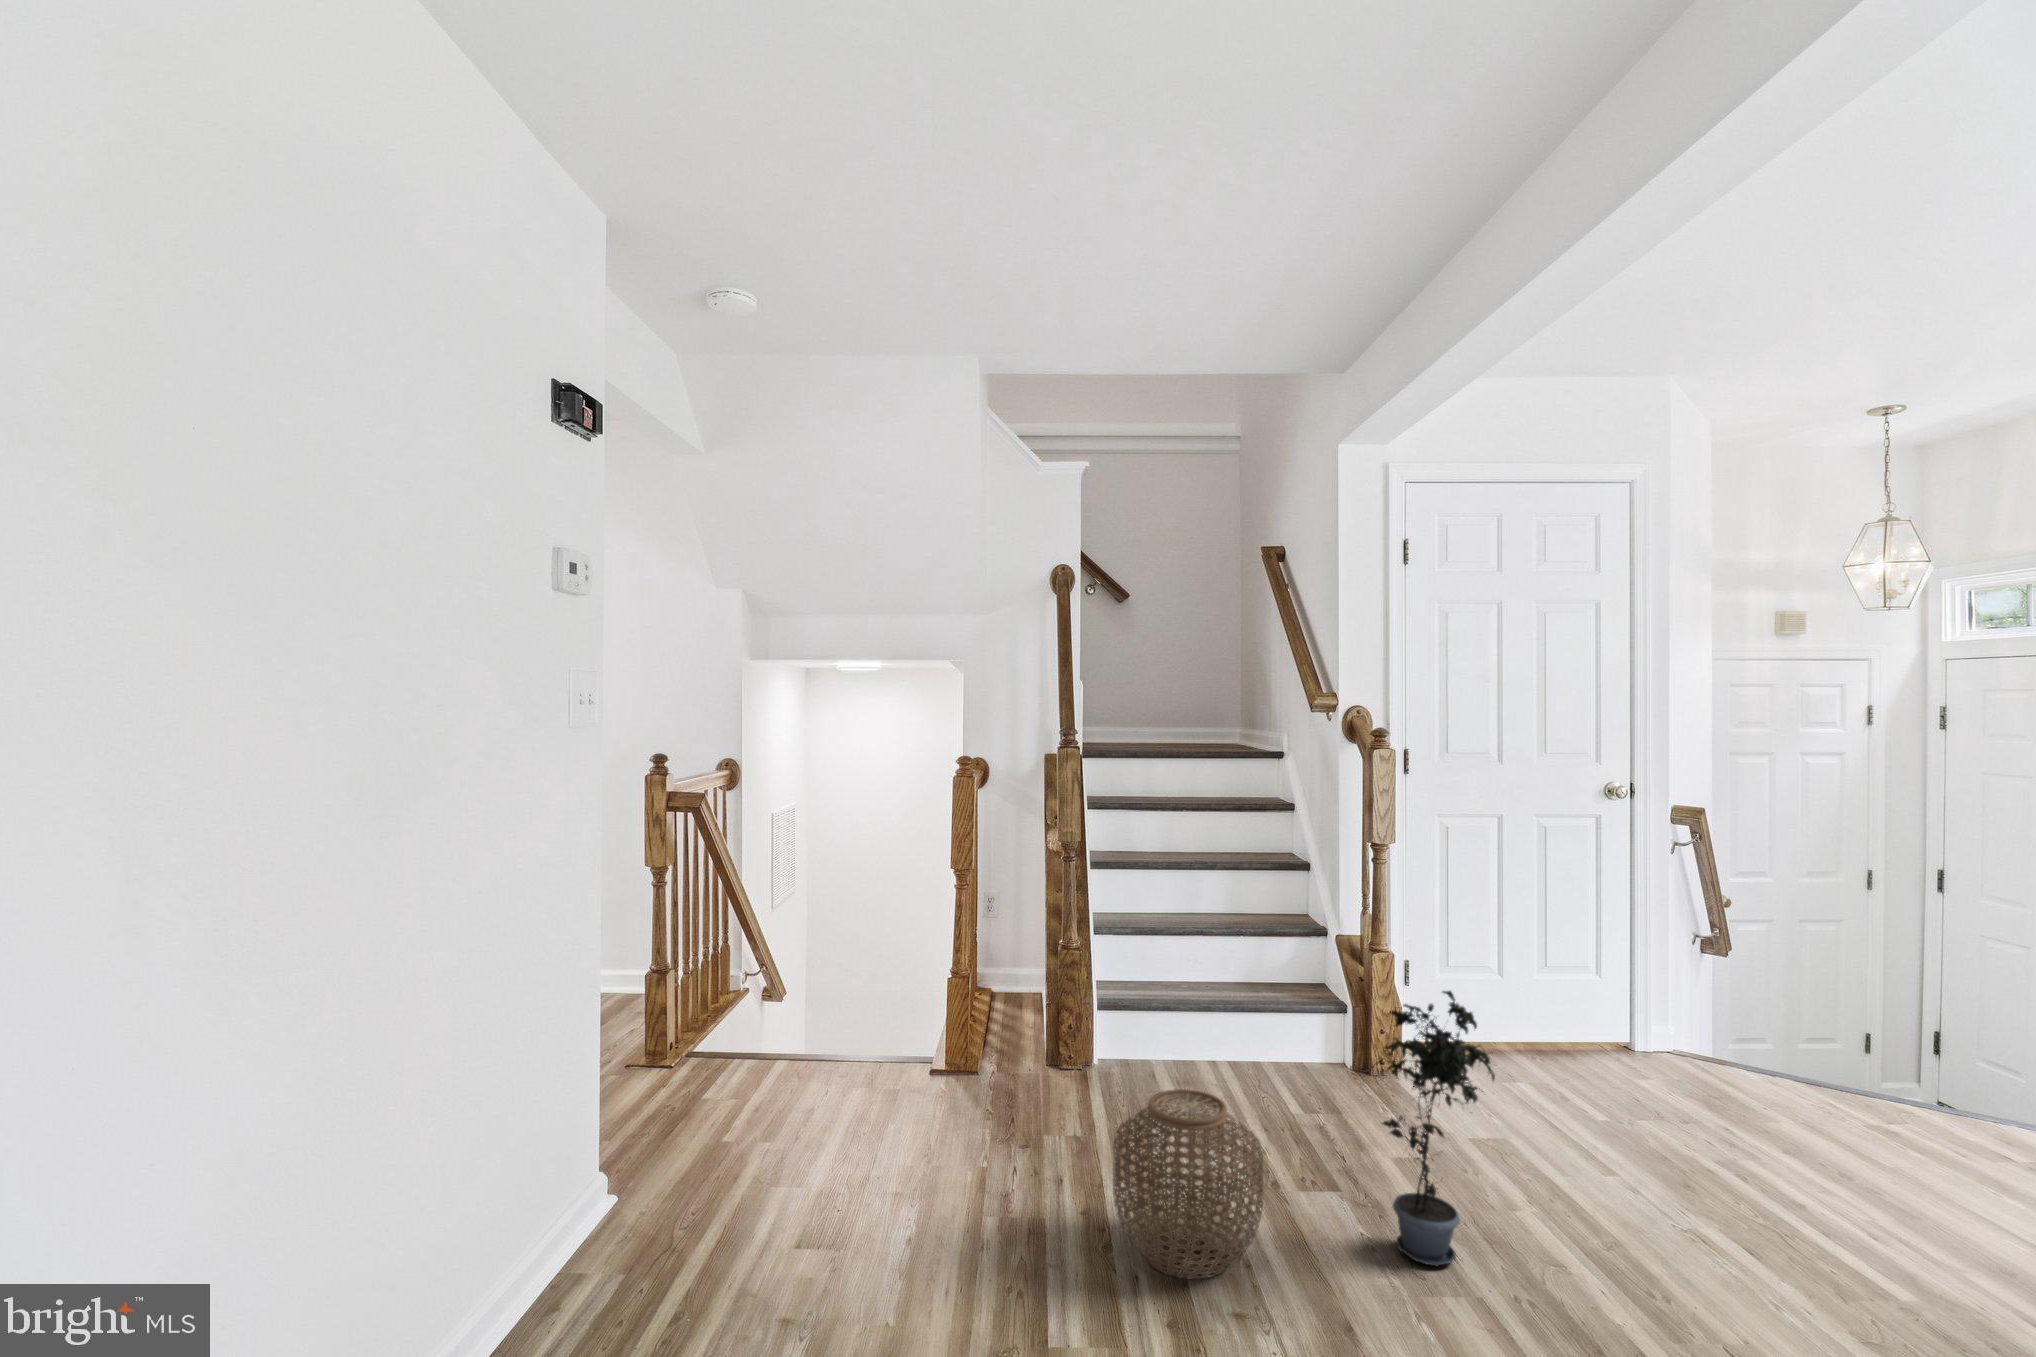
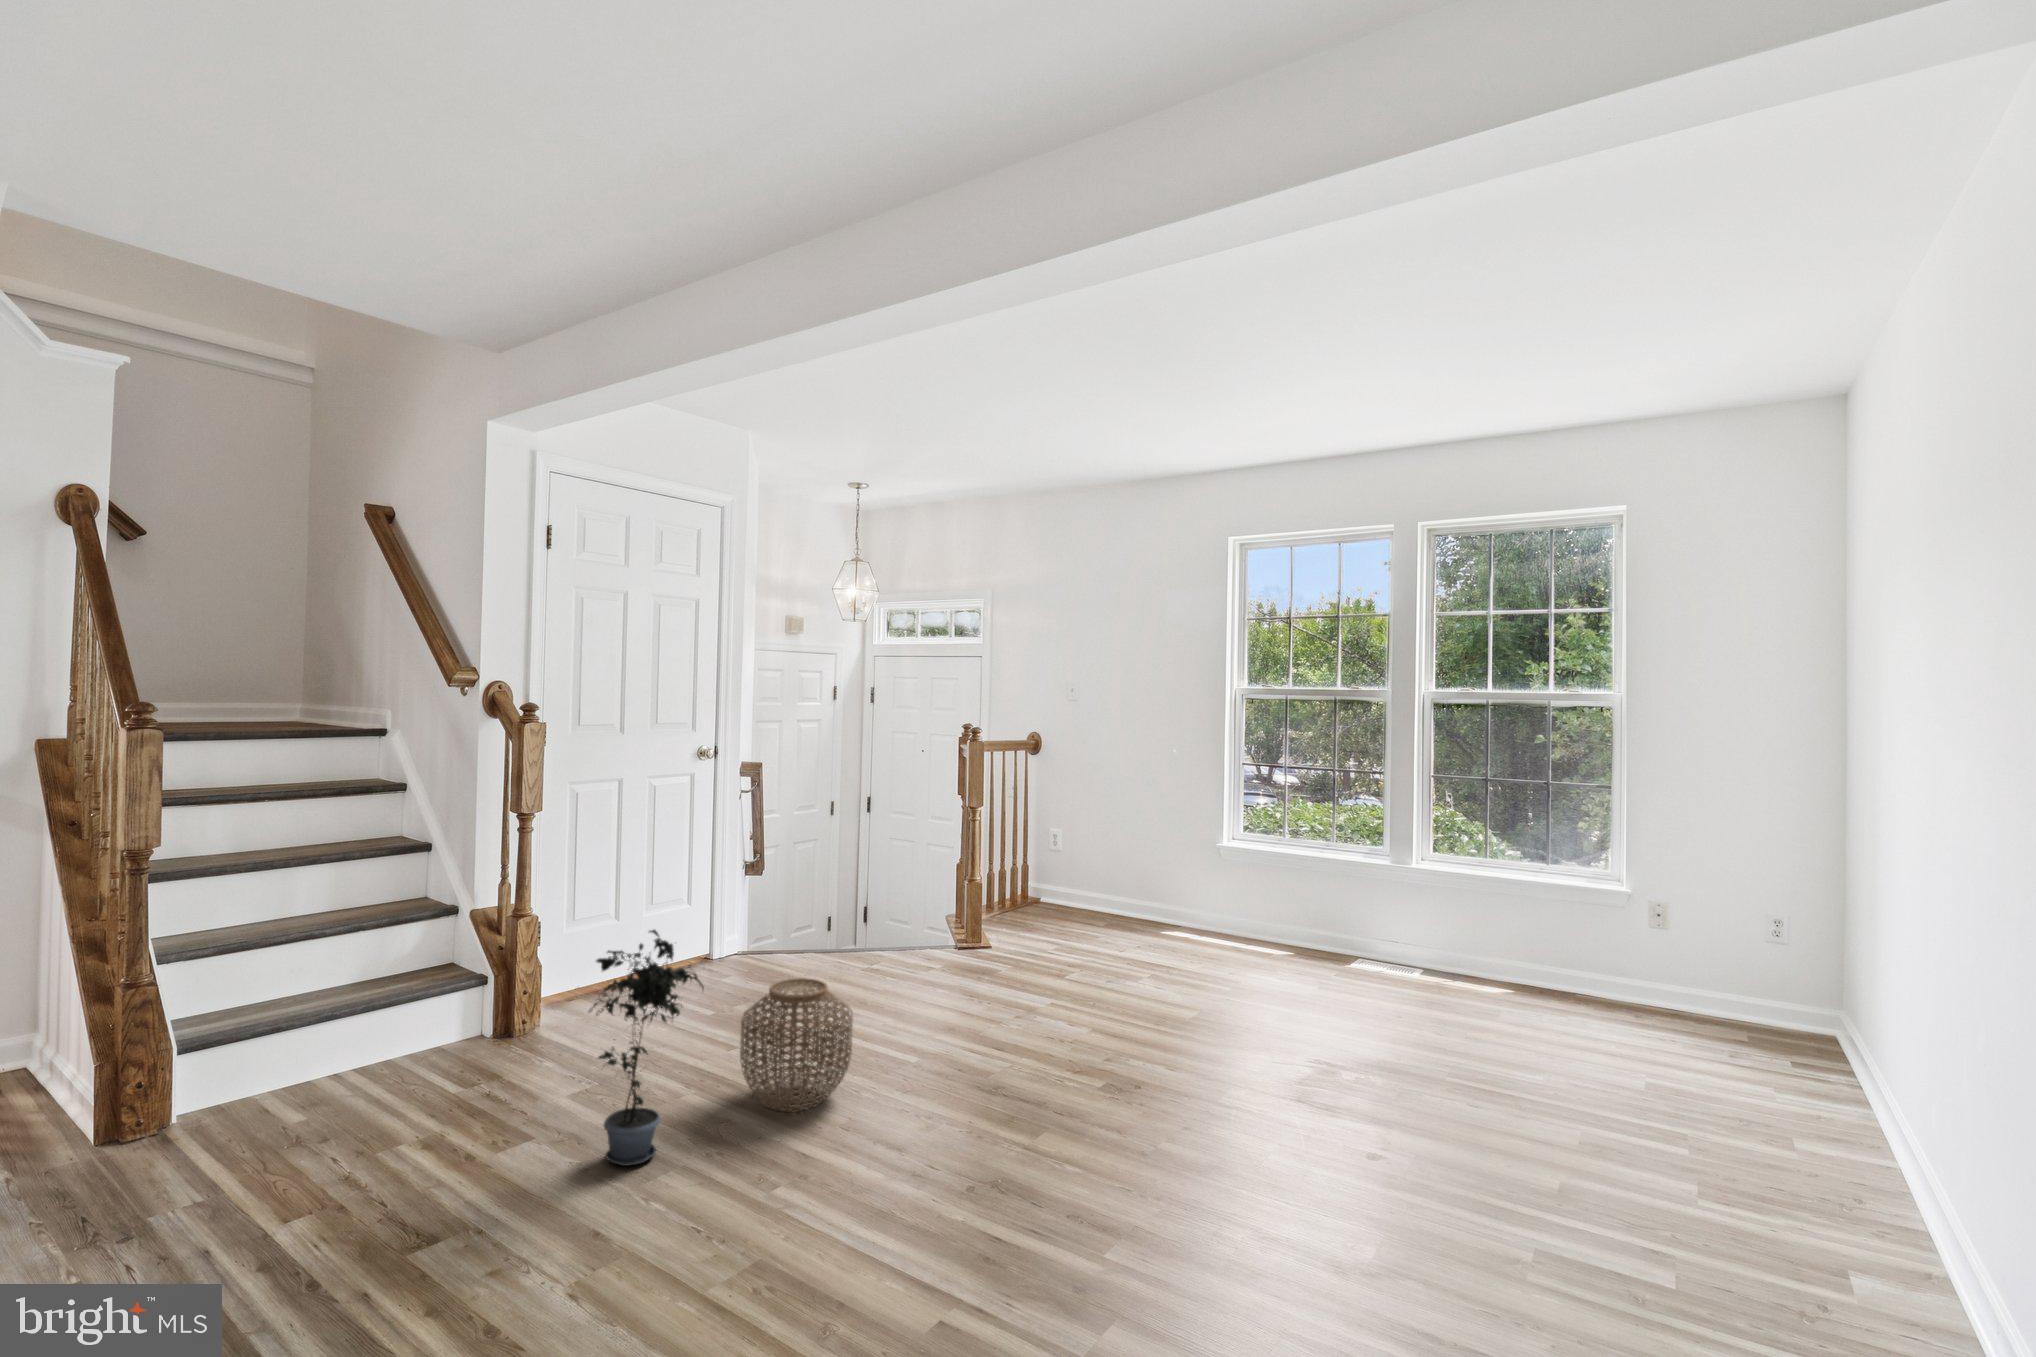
woven basket: present [1113,1089,1263,1279] -> present [740,978,852,1112]

